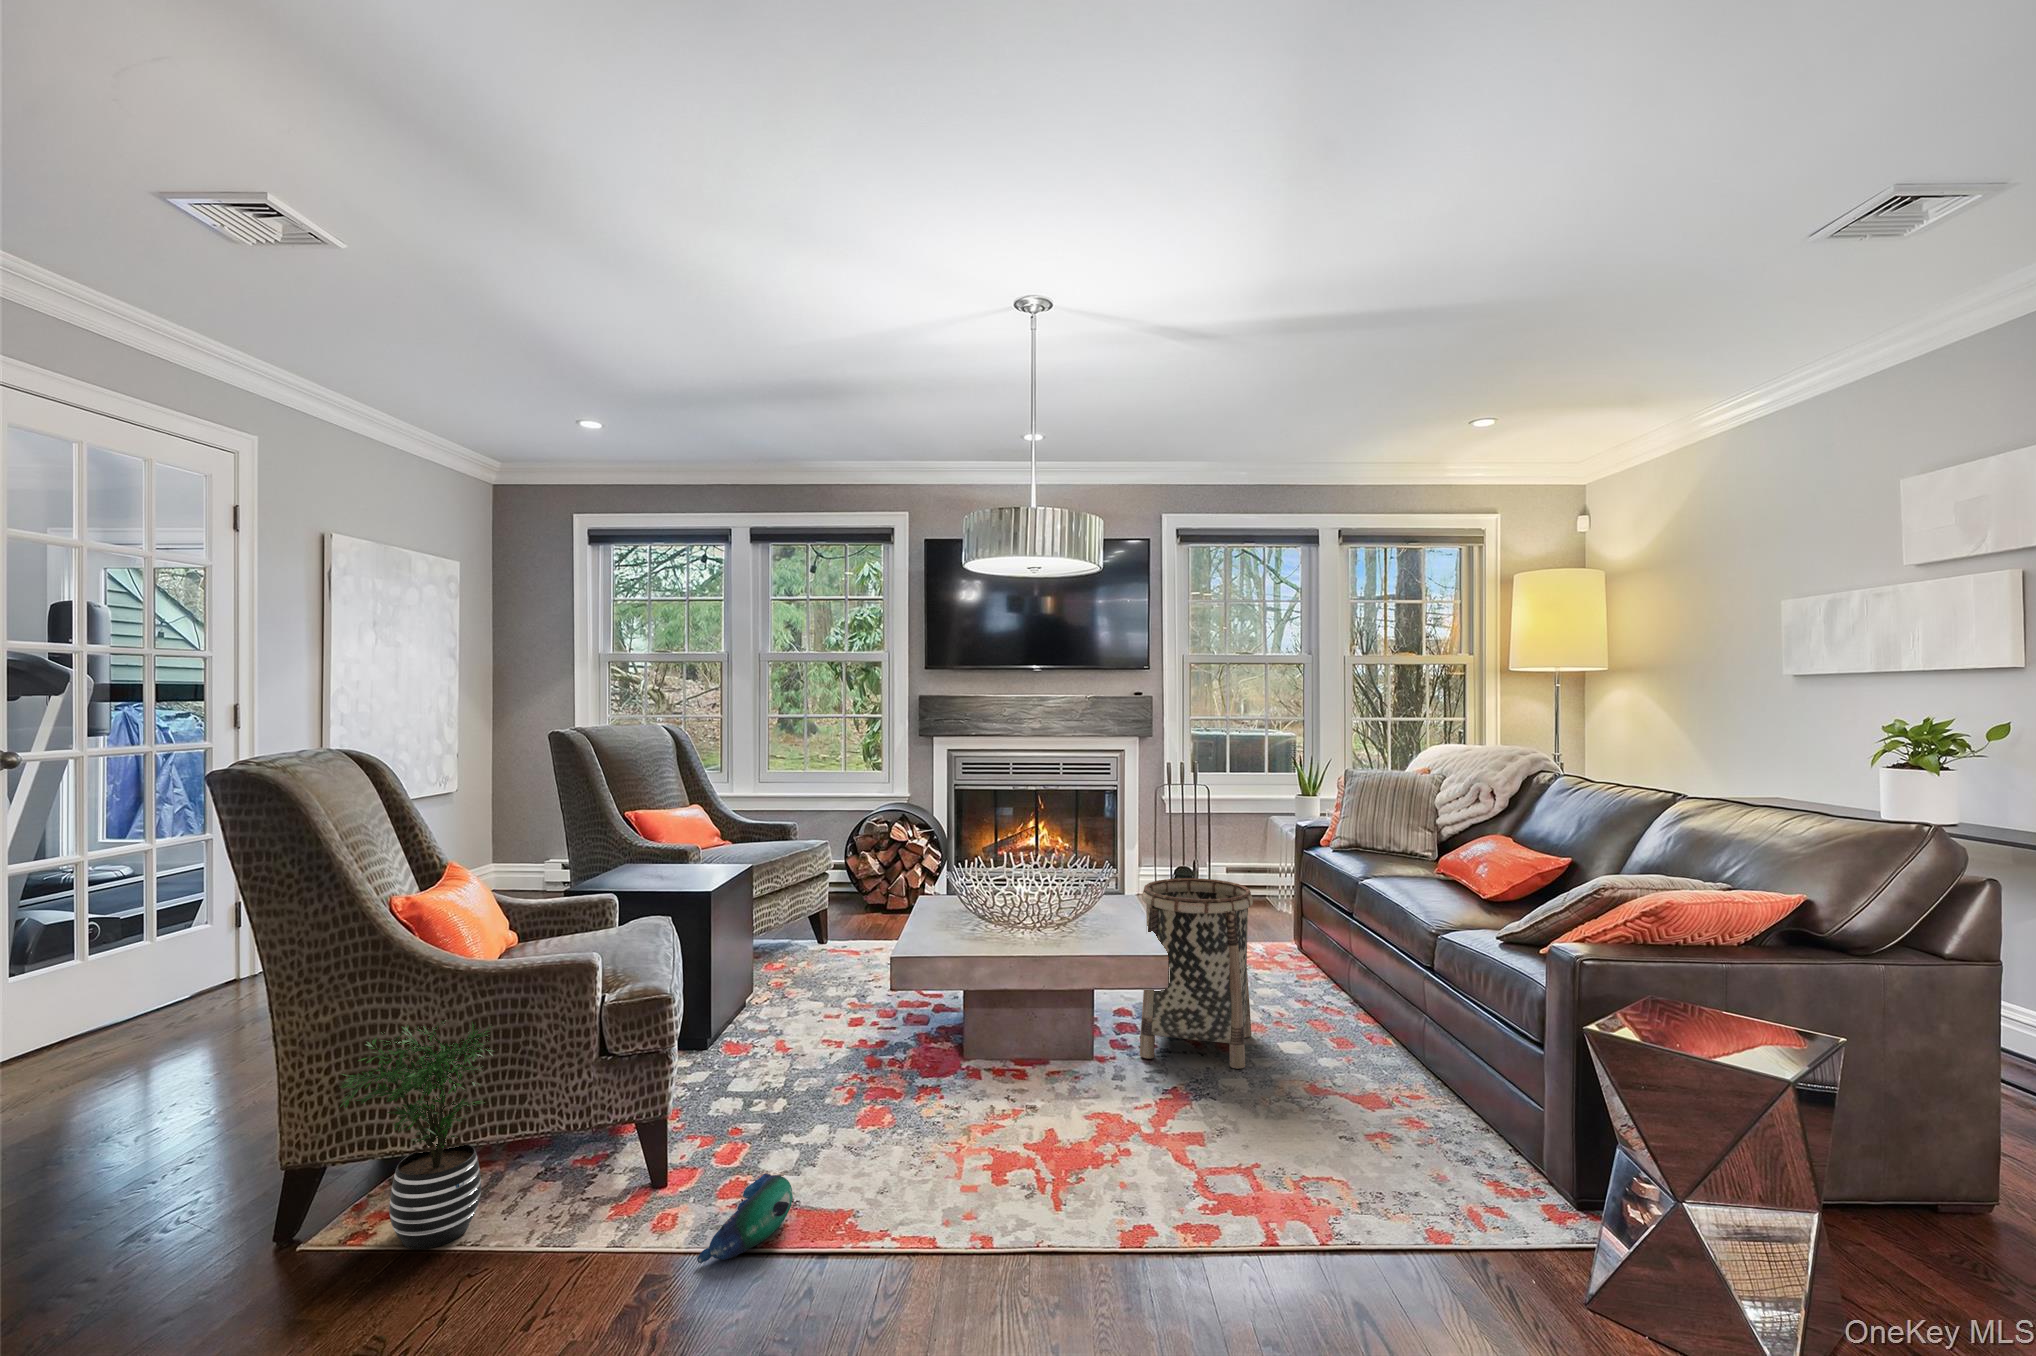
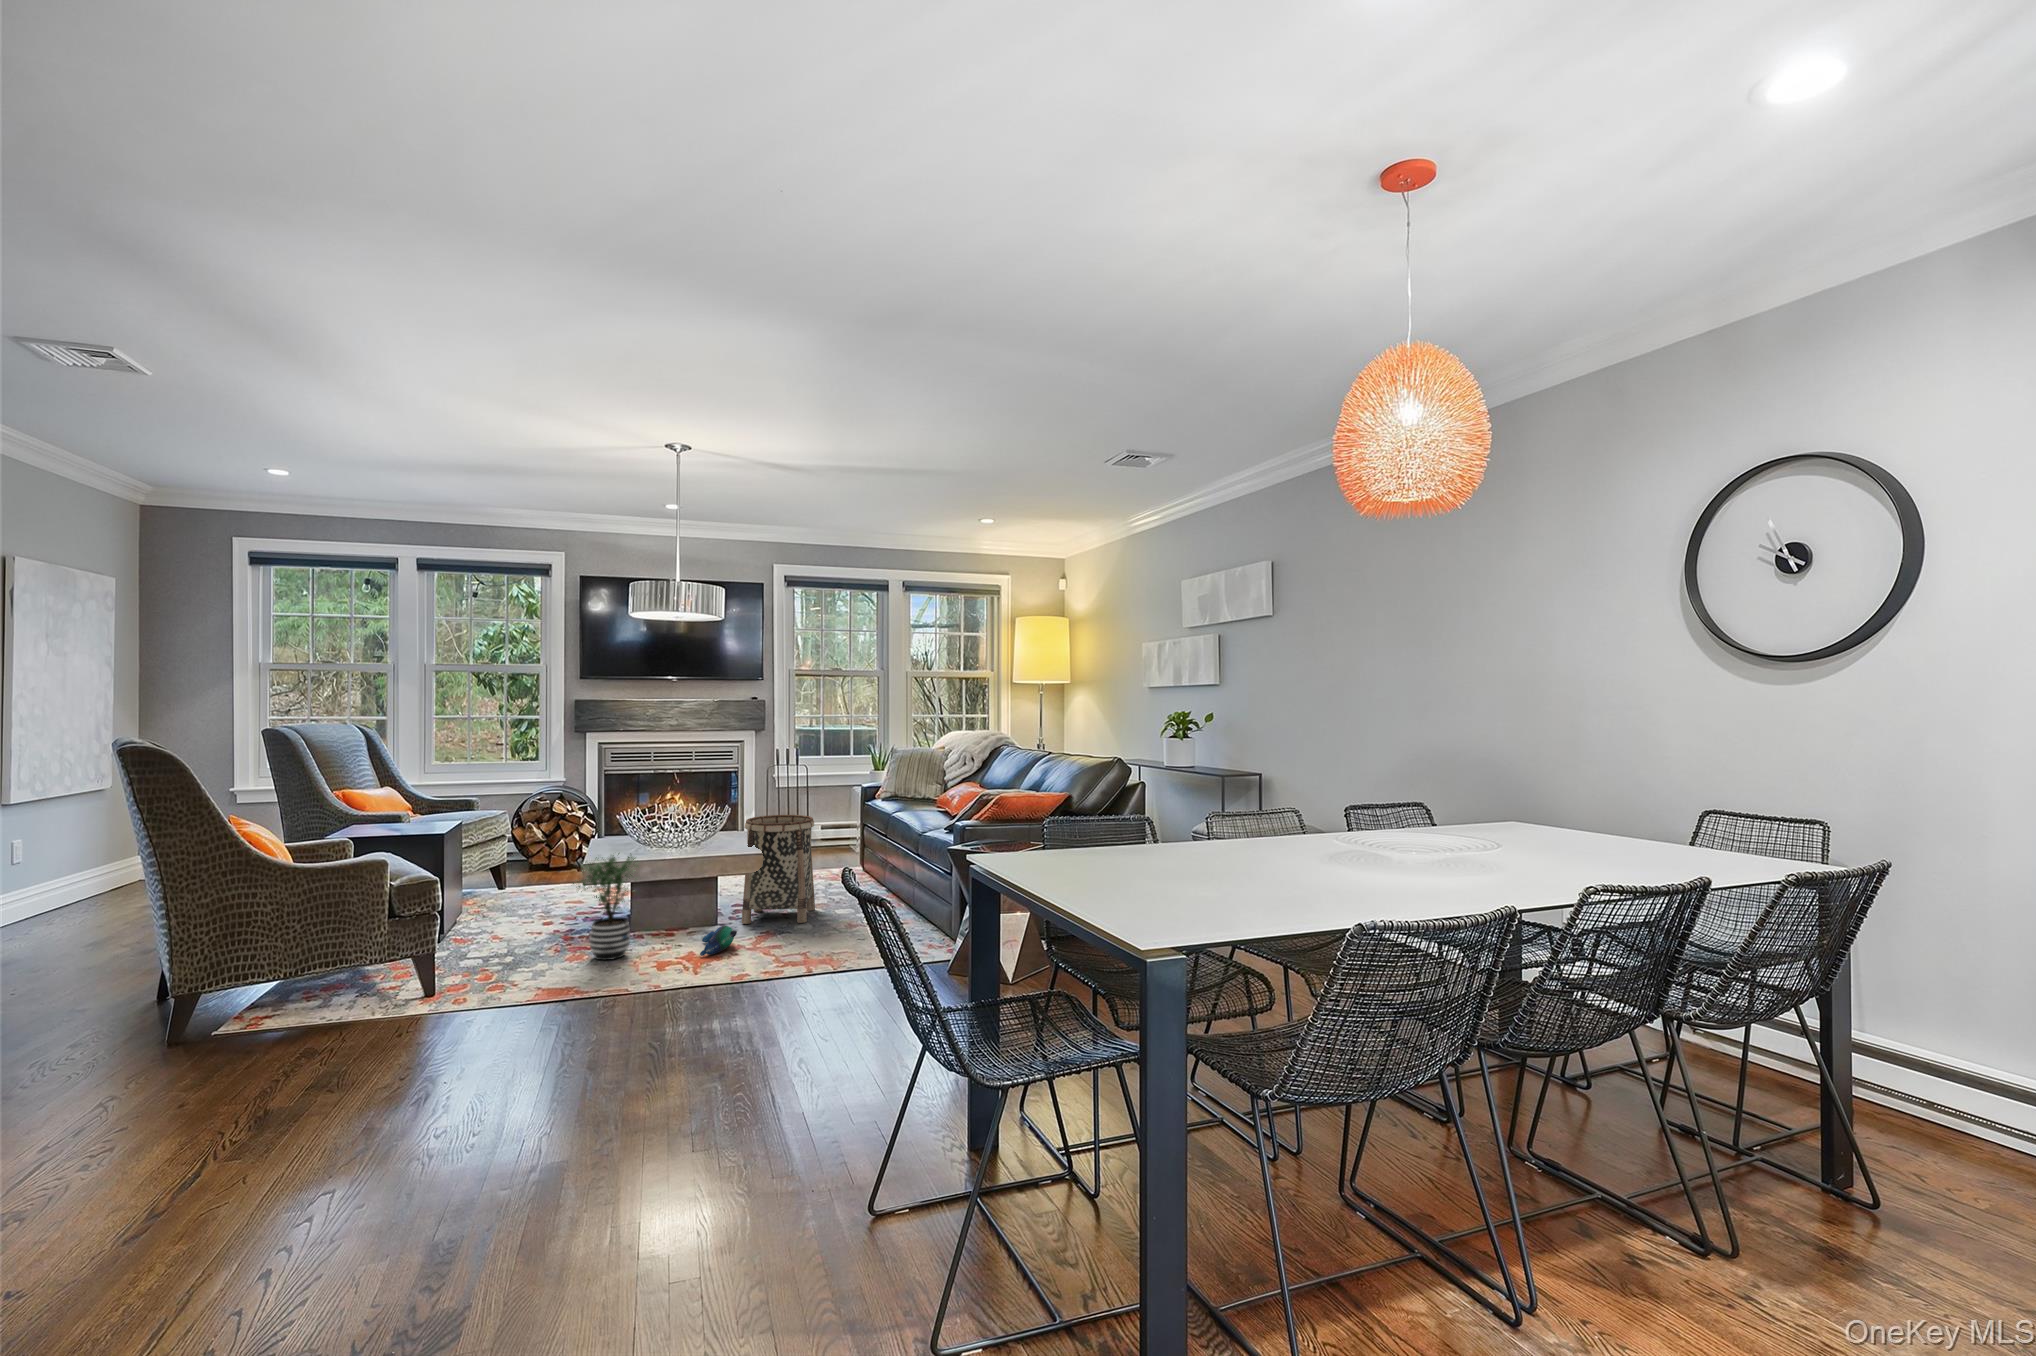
potted plant: present [339,1020,493,1249] -> present [573,853,637,960]
plush toy: present [697,1174,793,1263] -> present [700,926,737,956]

